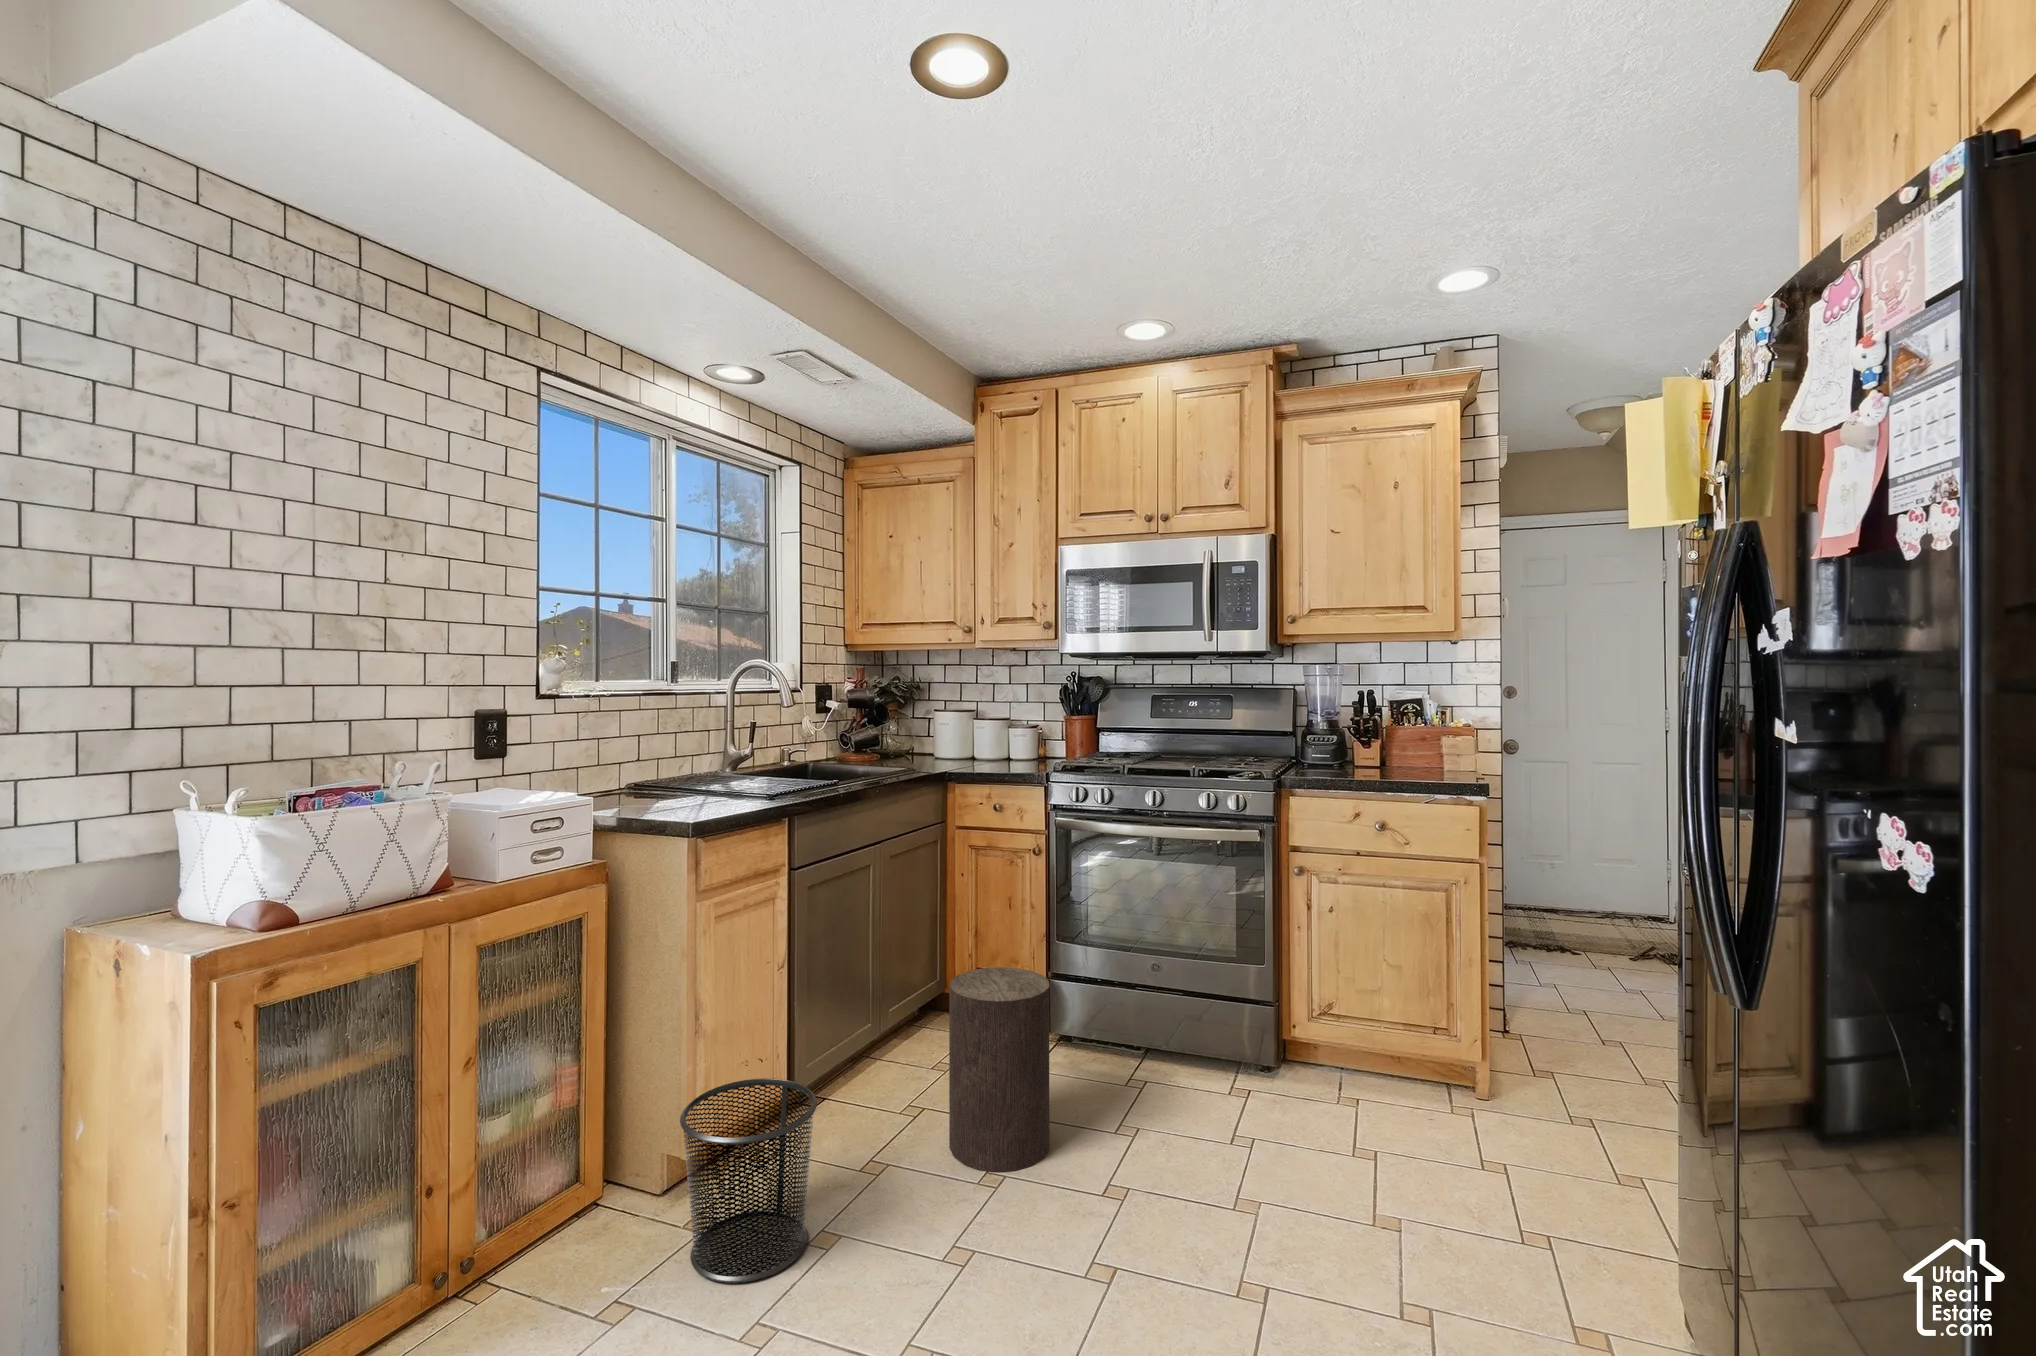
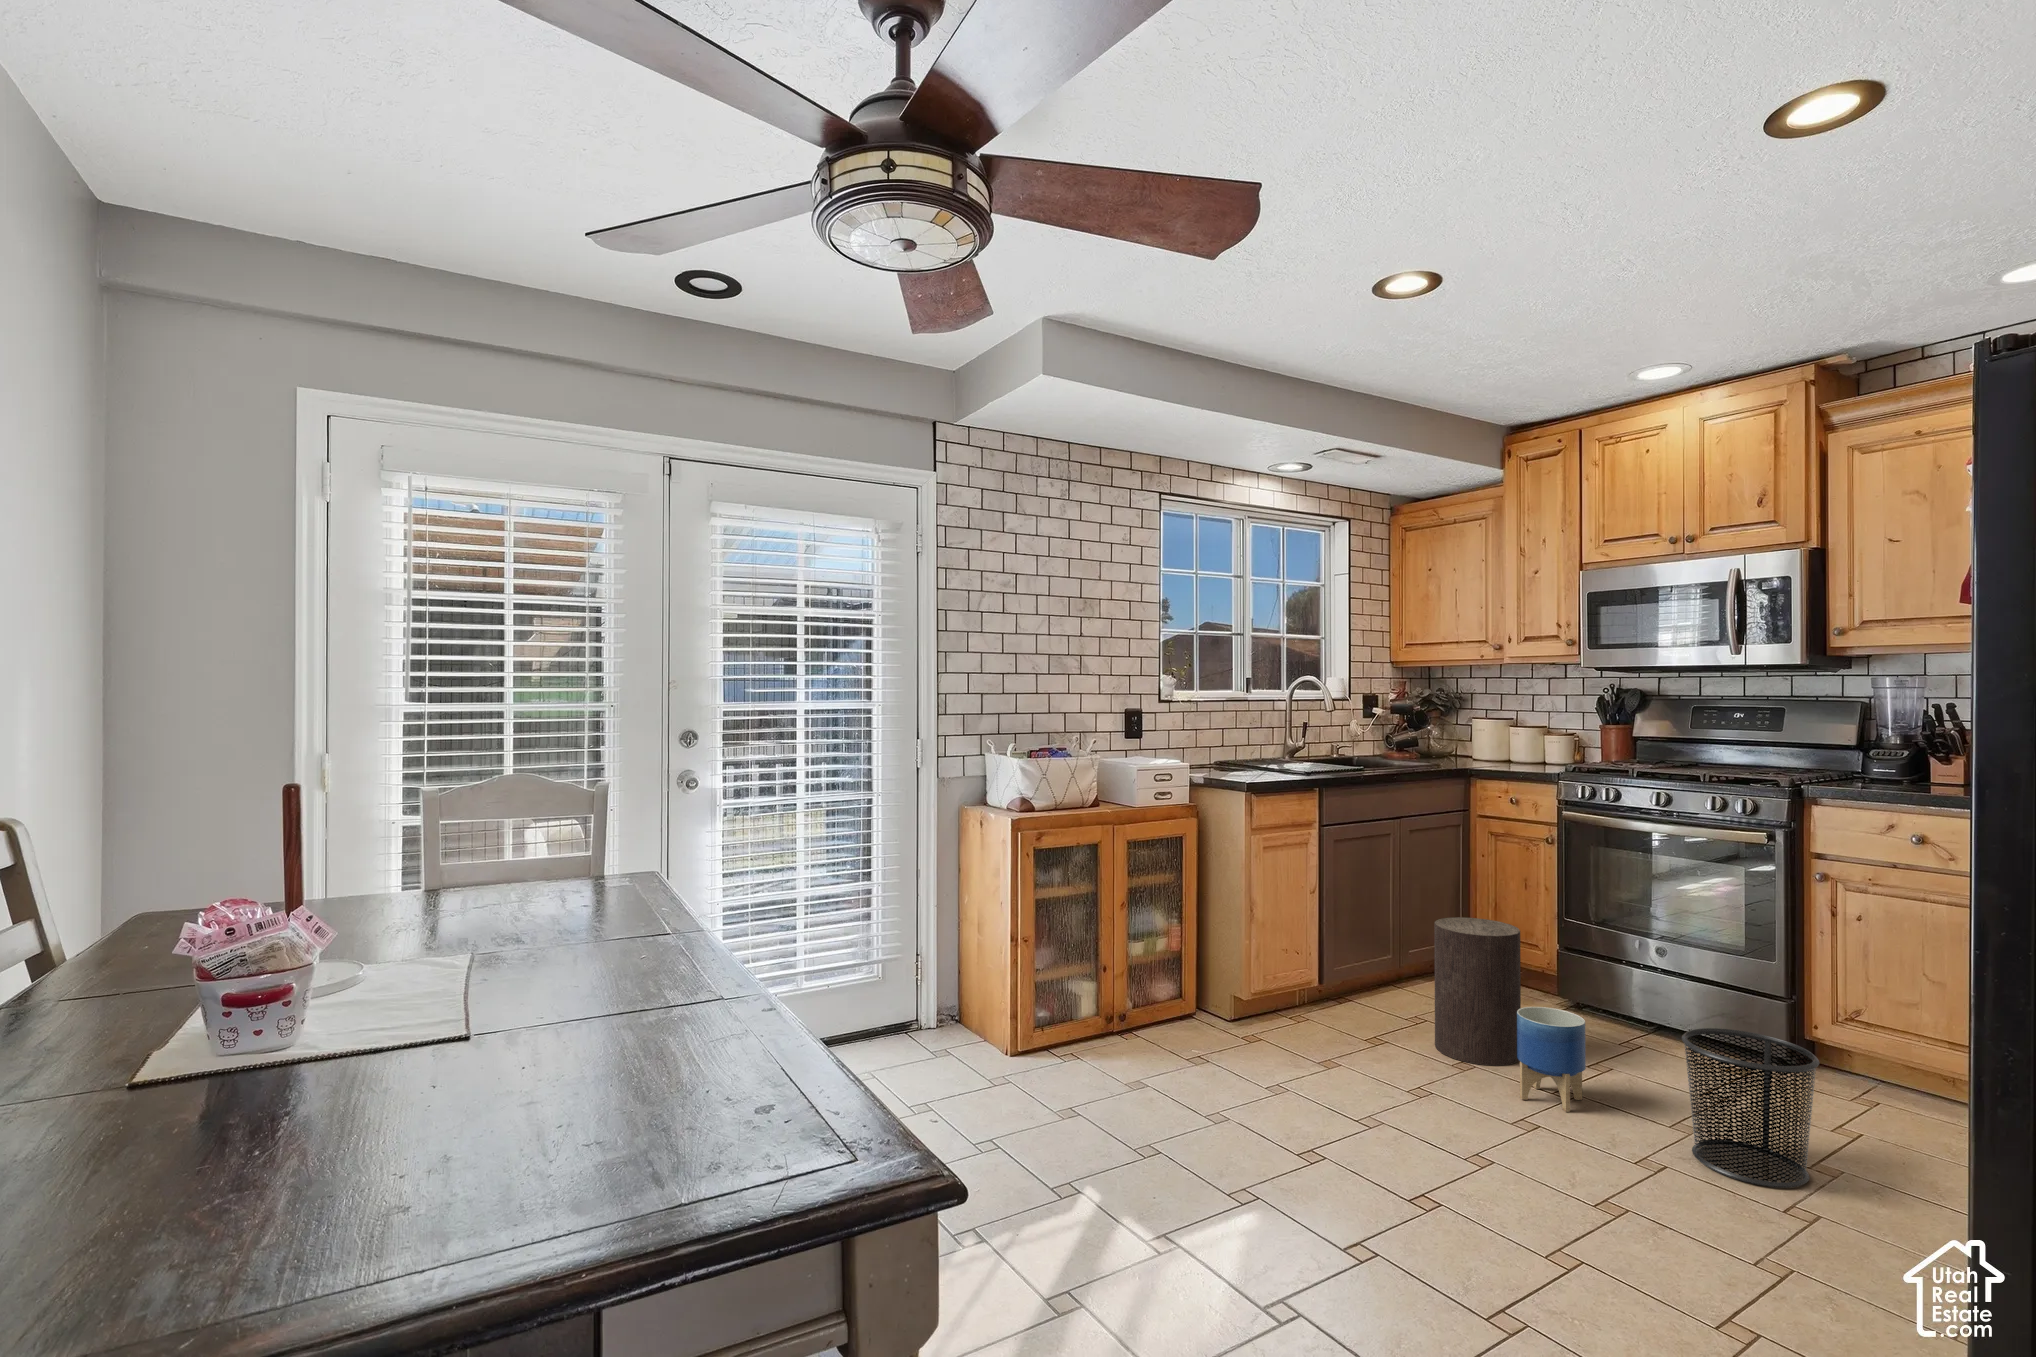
waste bin: present [680,1078,817,1283] -> present [1681,1028,1819,1188]
planter: none [1073,1085,1152,1231] -> present [1517,1007,1586,1112]

